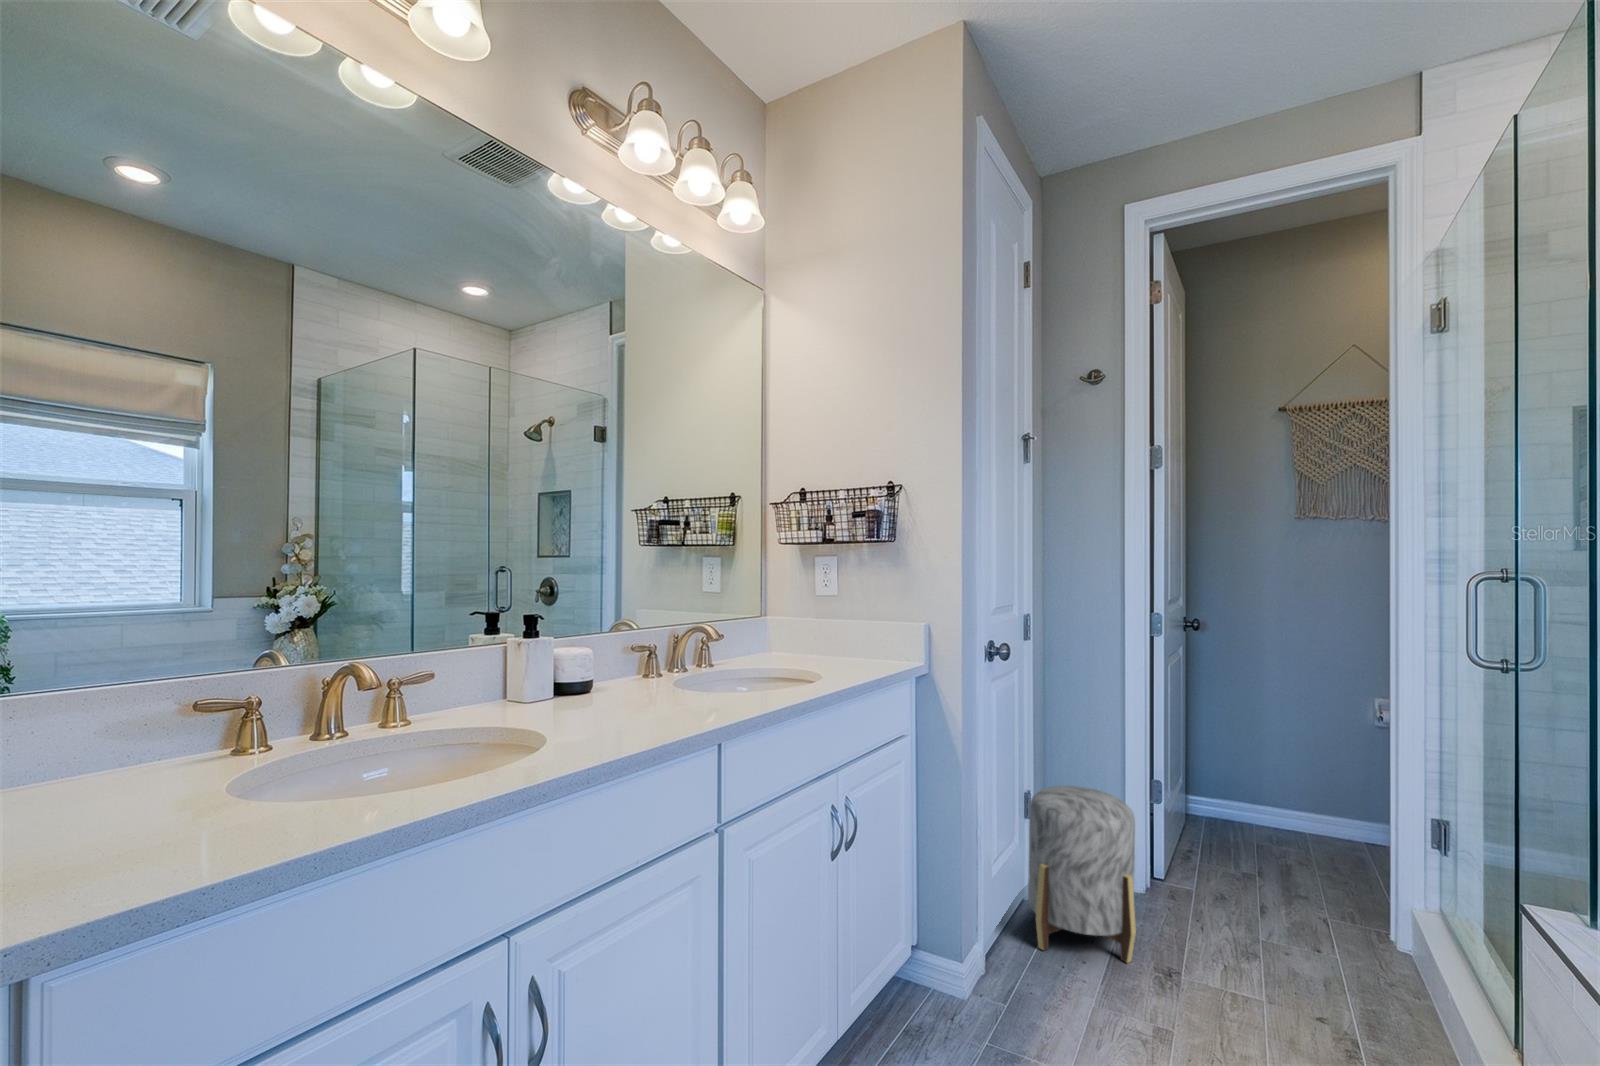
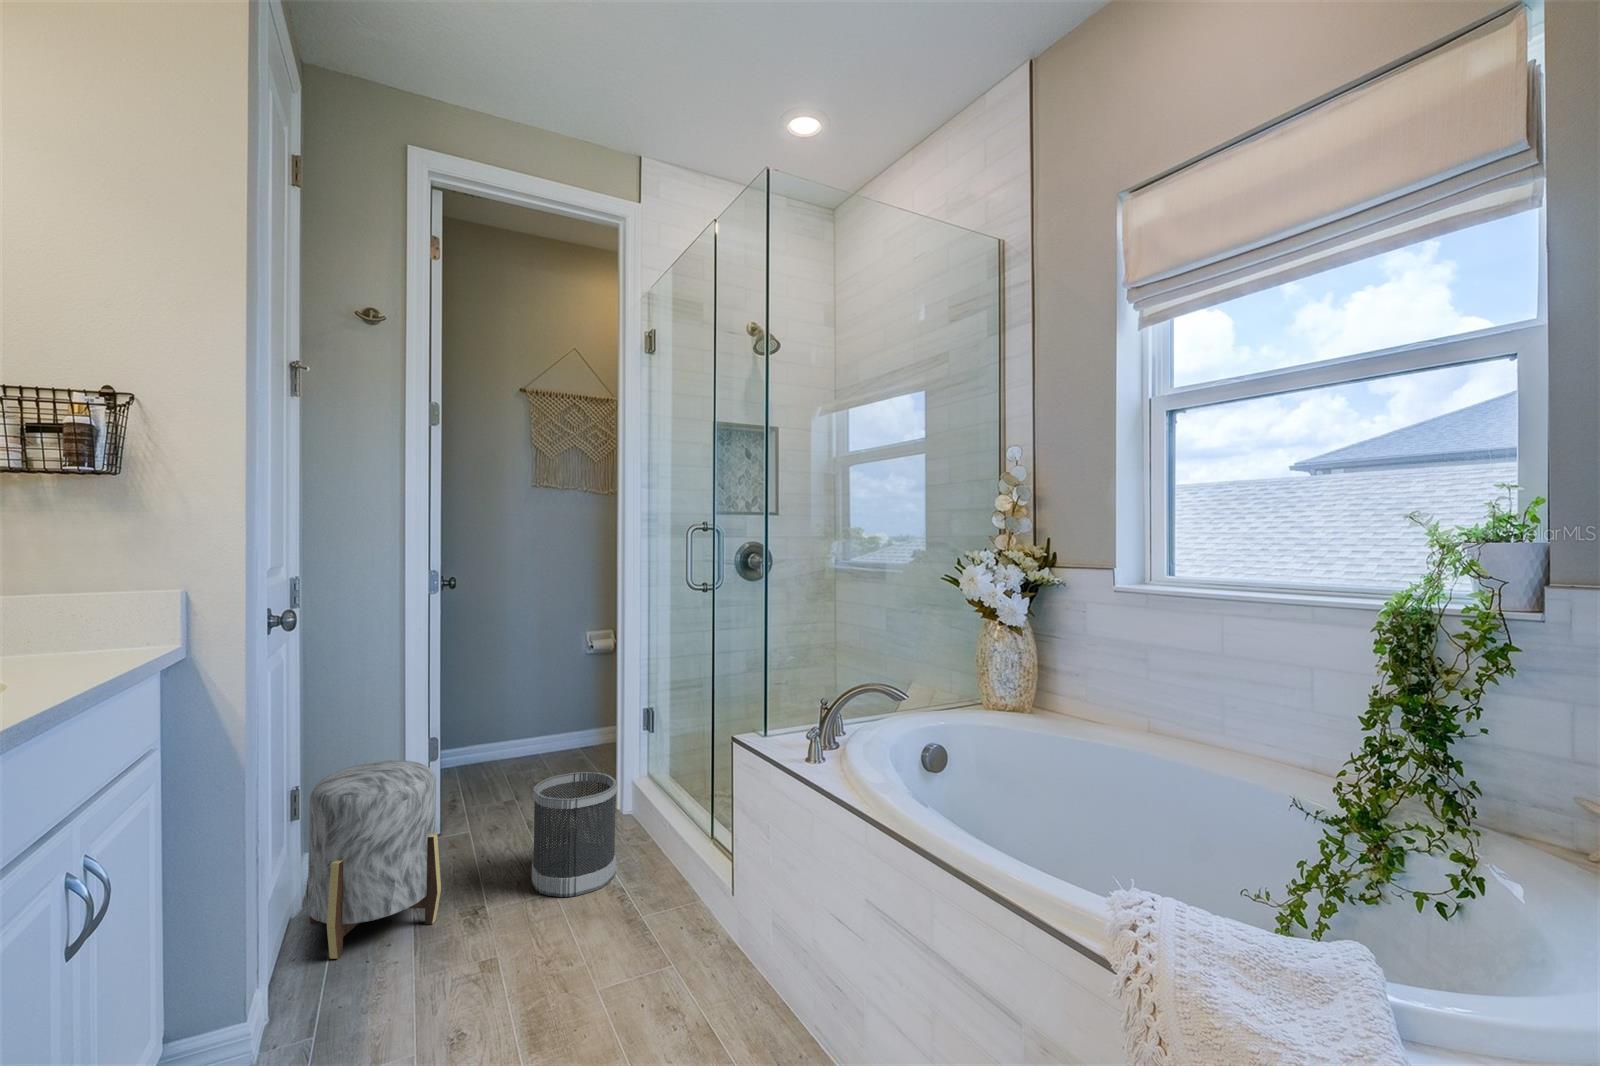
wastebasket: none [1241,863,1356,1025] -> present [532,772,617,897]

